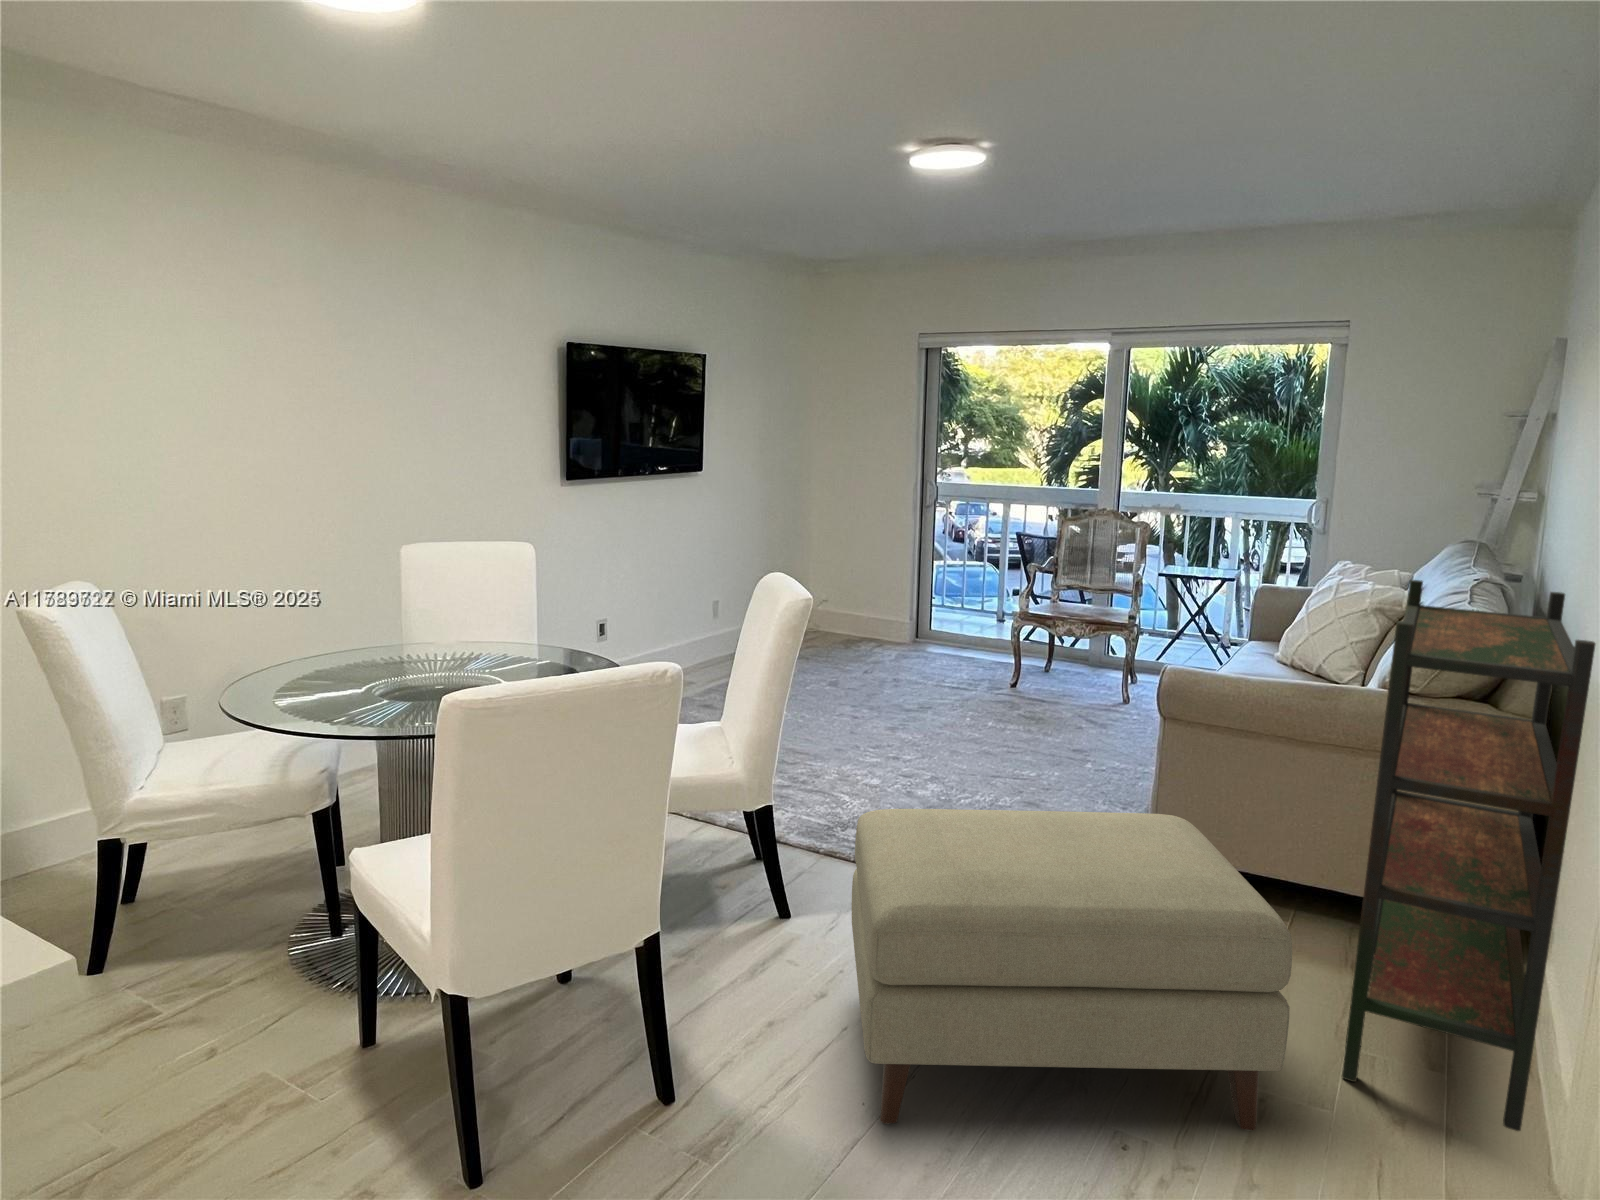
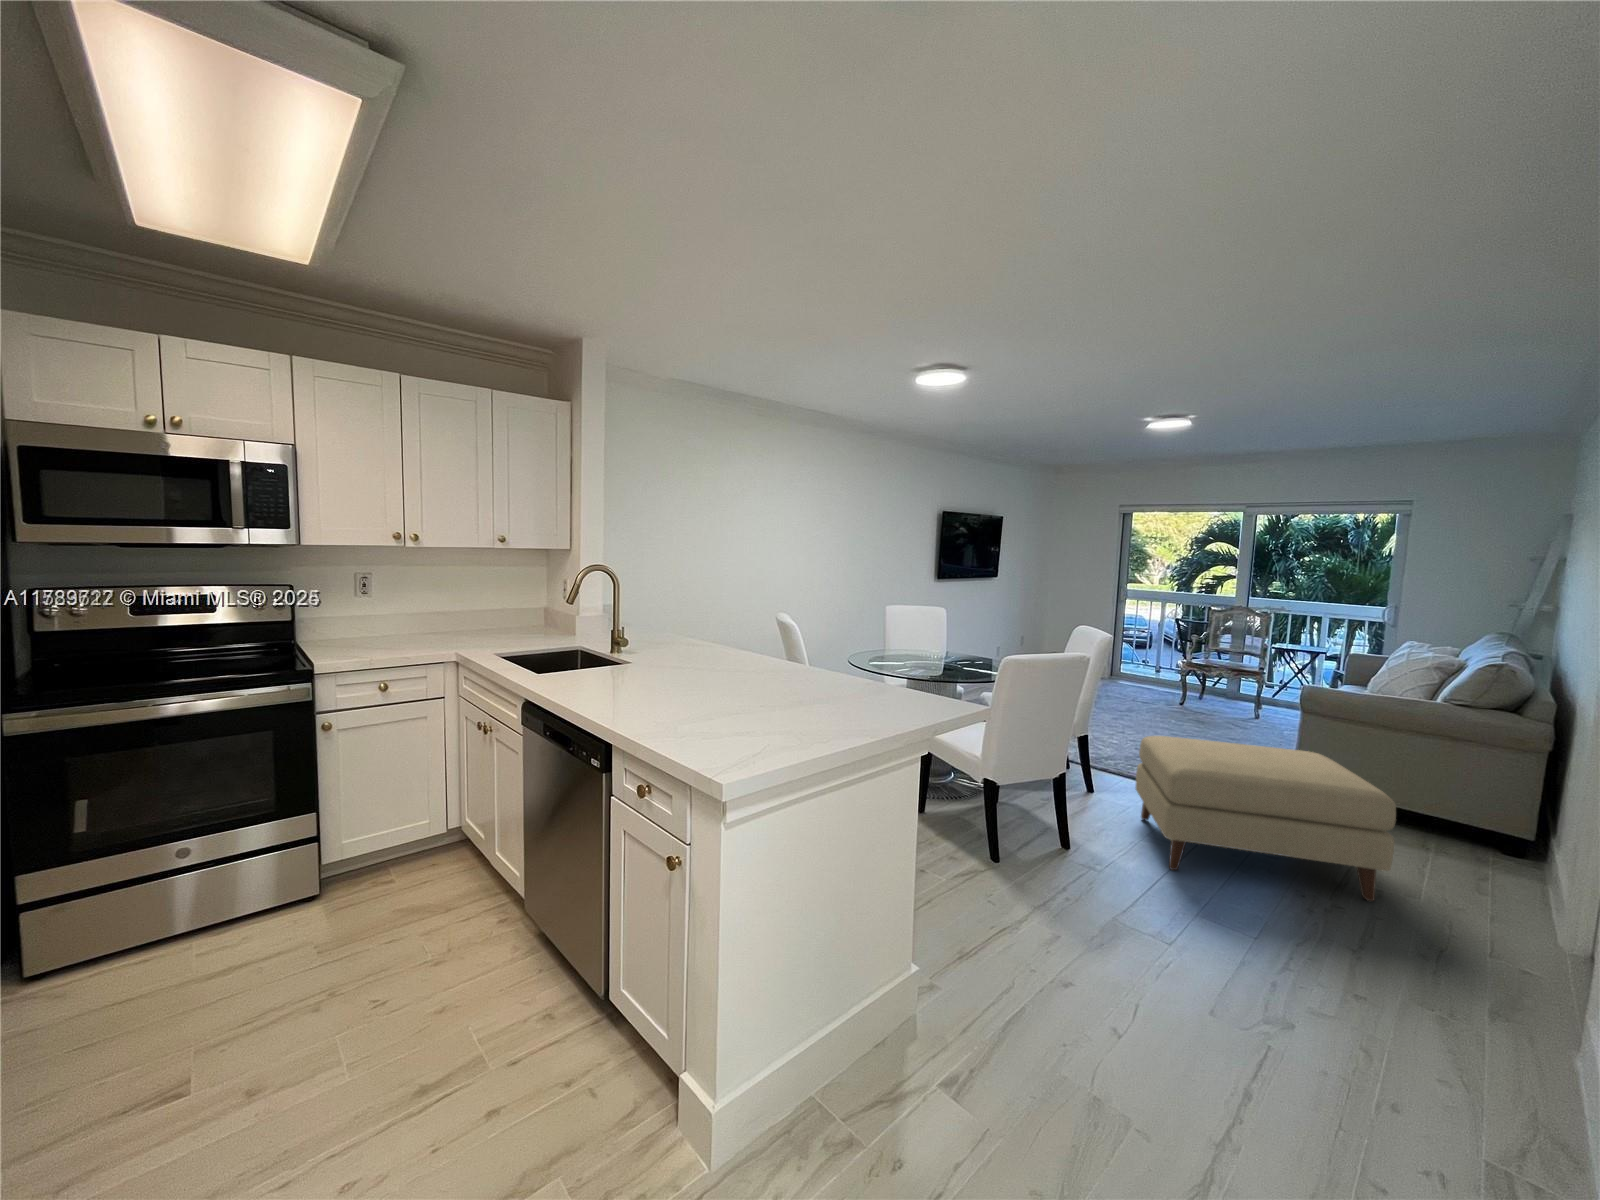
bookshelf: present [1342,580,1595,1131] -> none [1424,644,1579,926]

